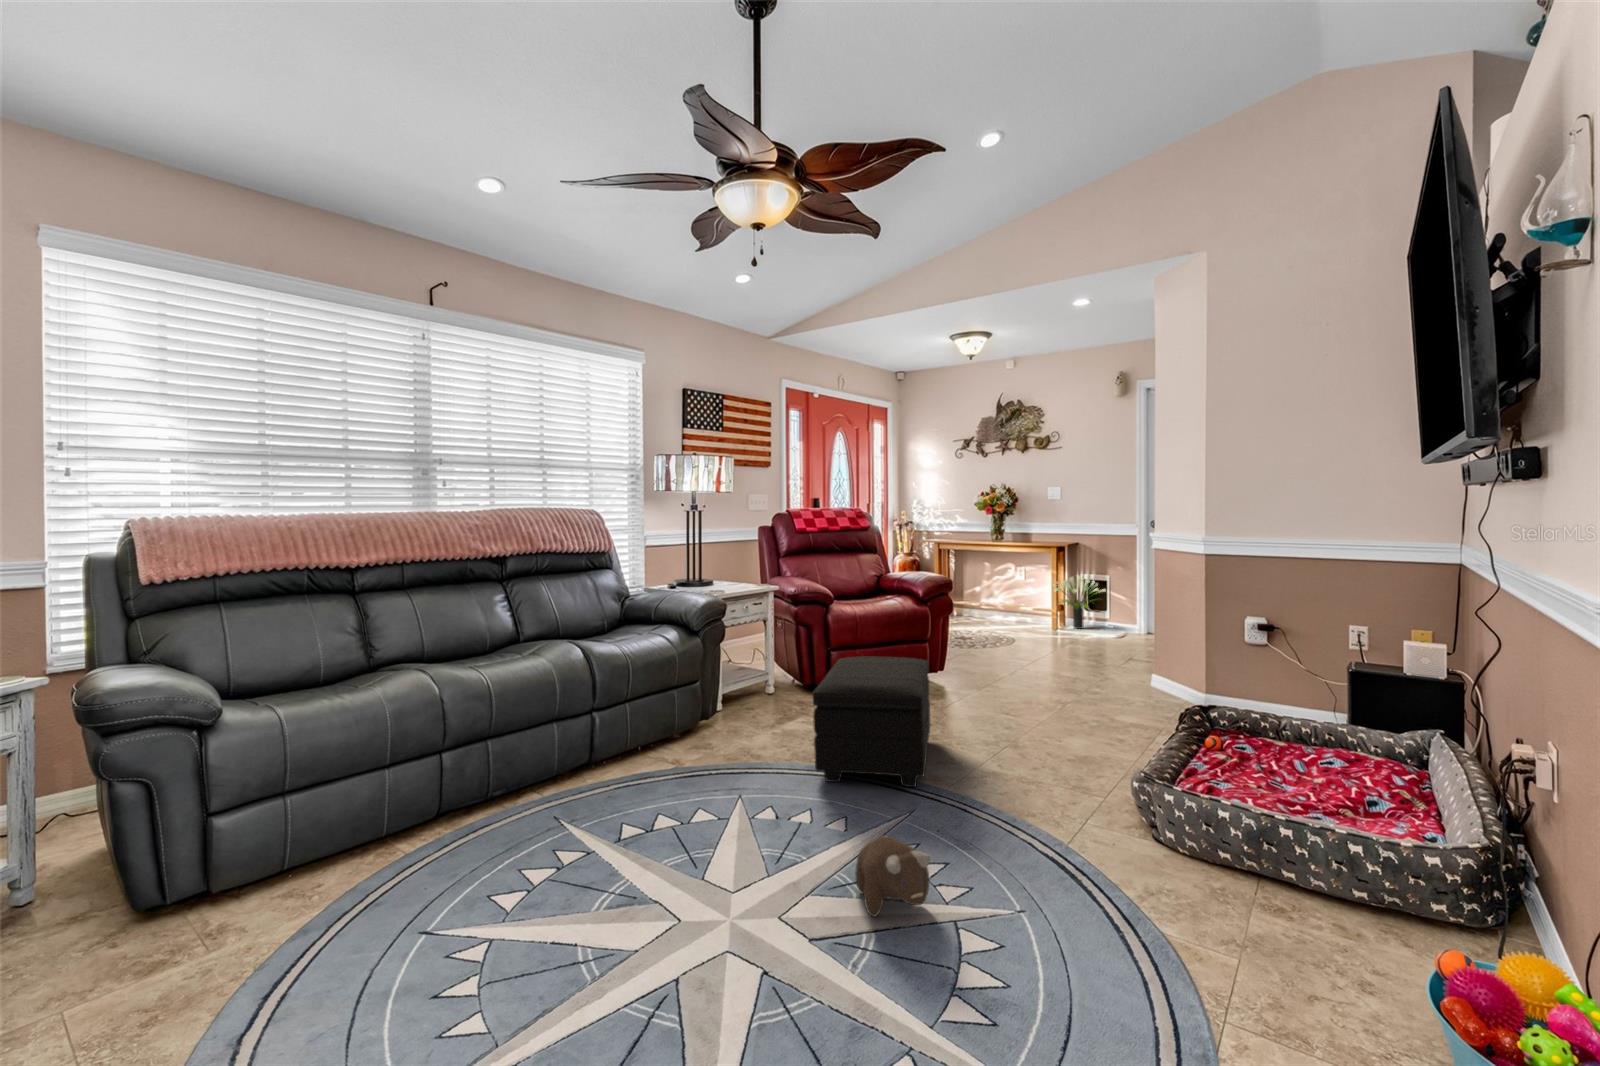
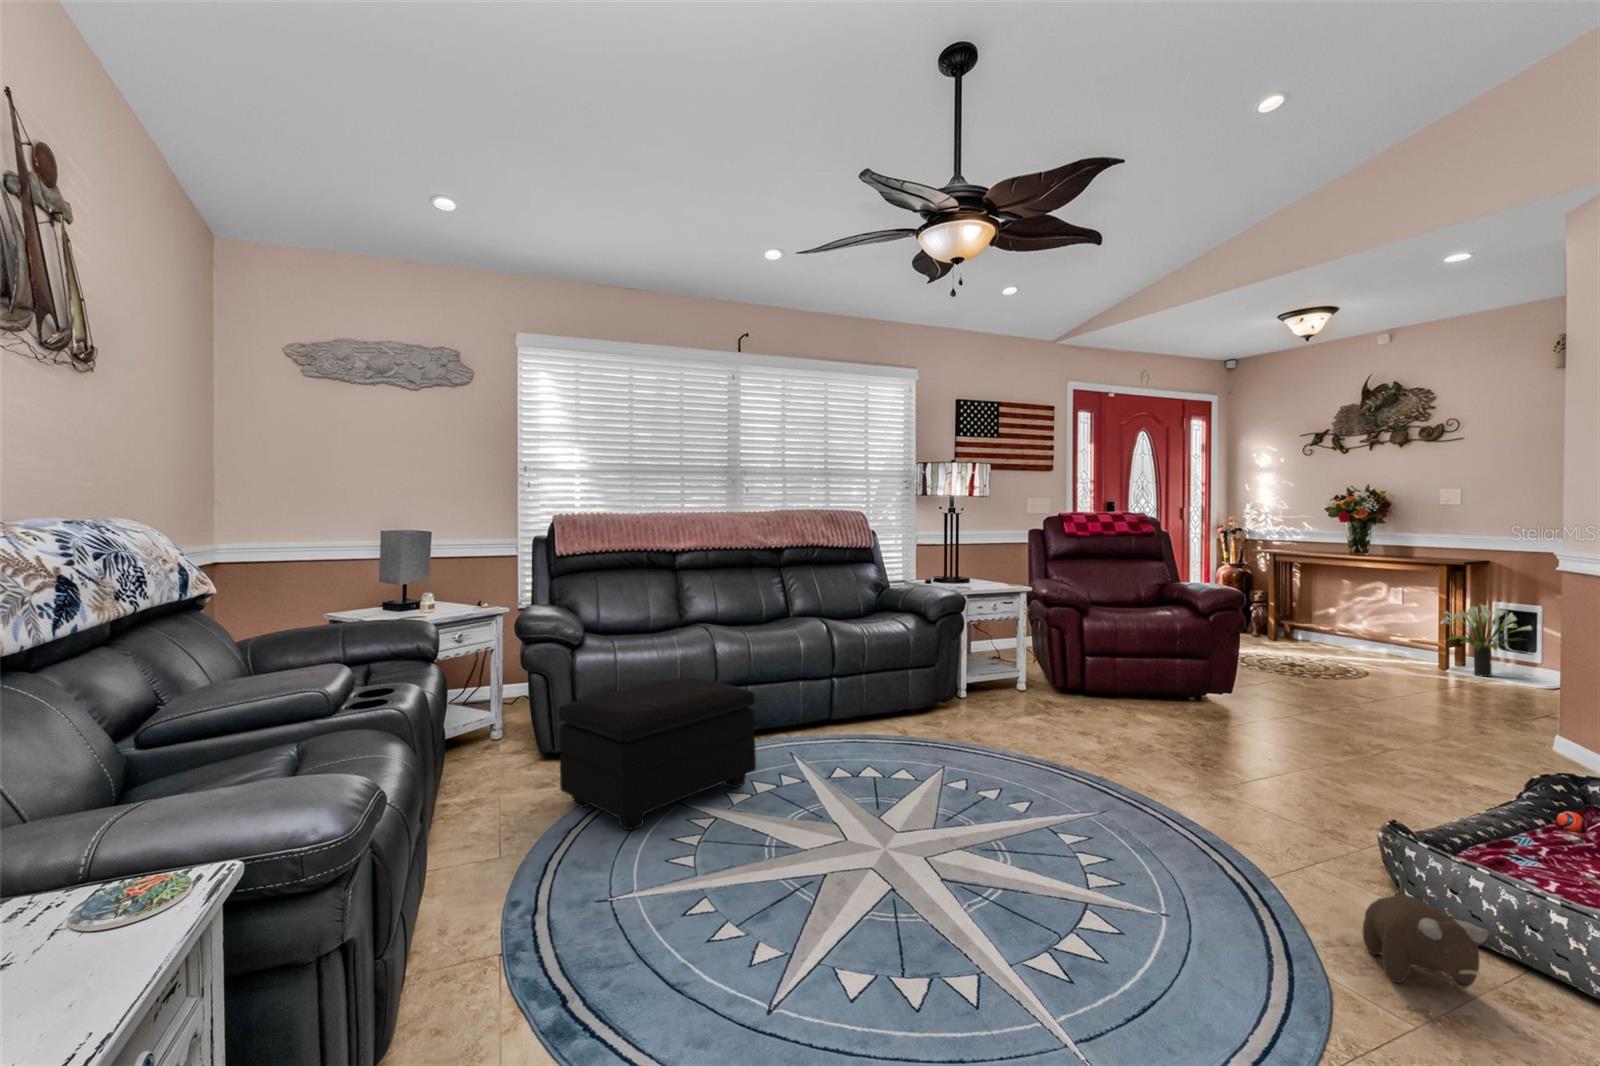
footstool: present [813,656,930,787] -> present [559,677,756,830]
plush toy: present [855,836,931,916] -> present [1362,895,1489,988]

